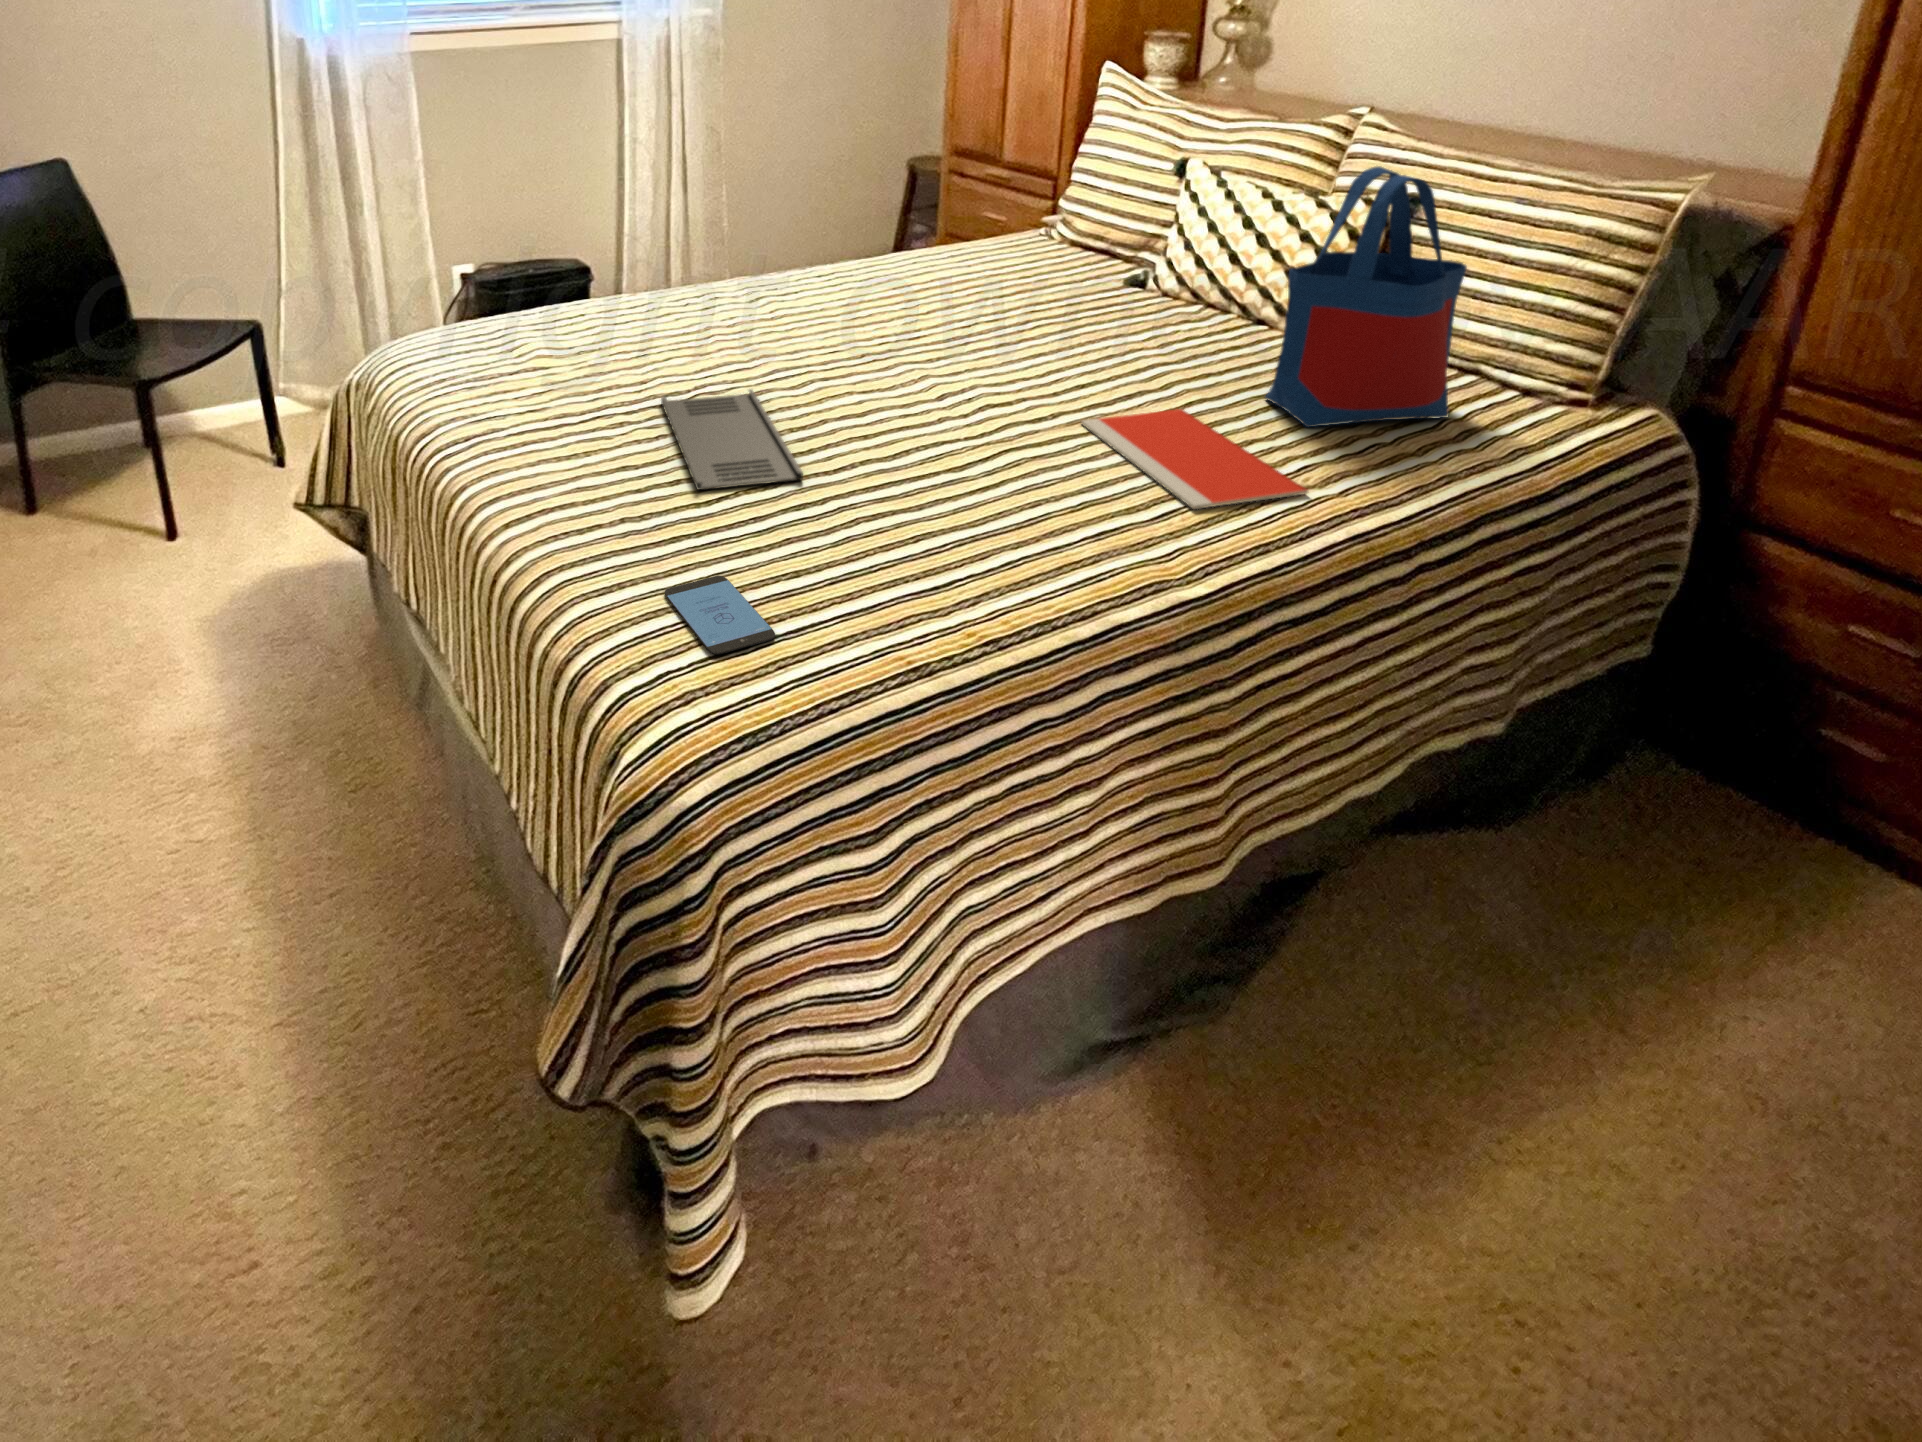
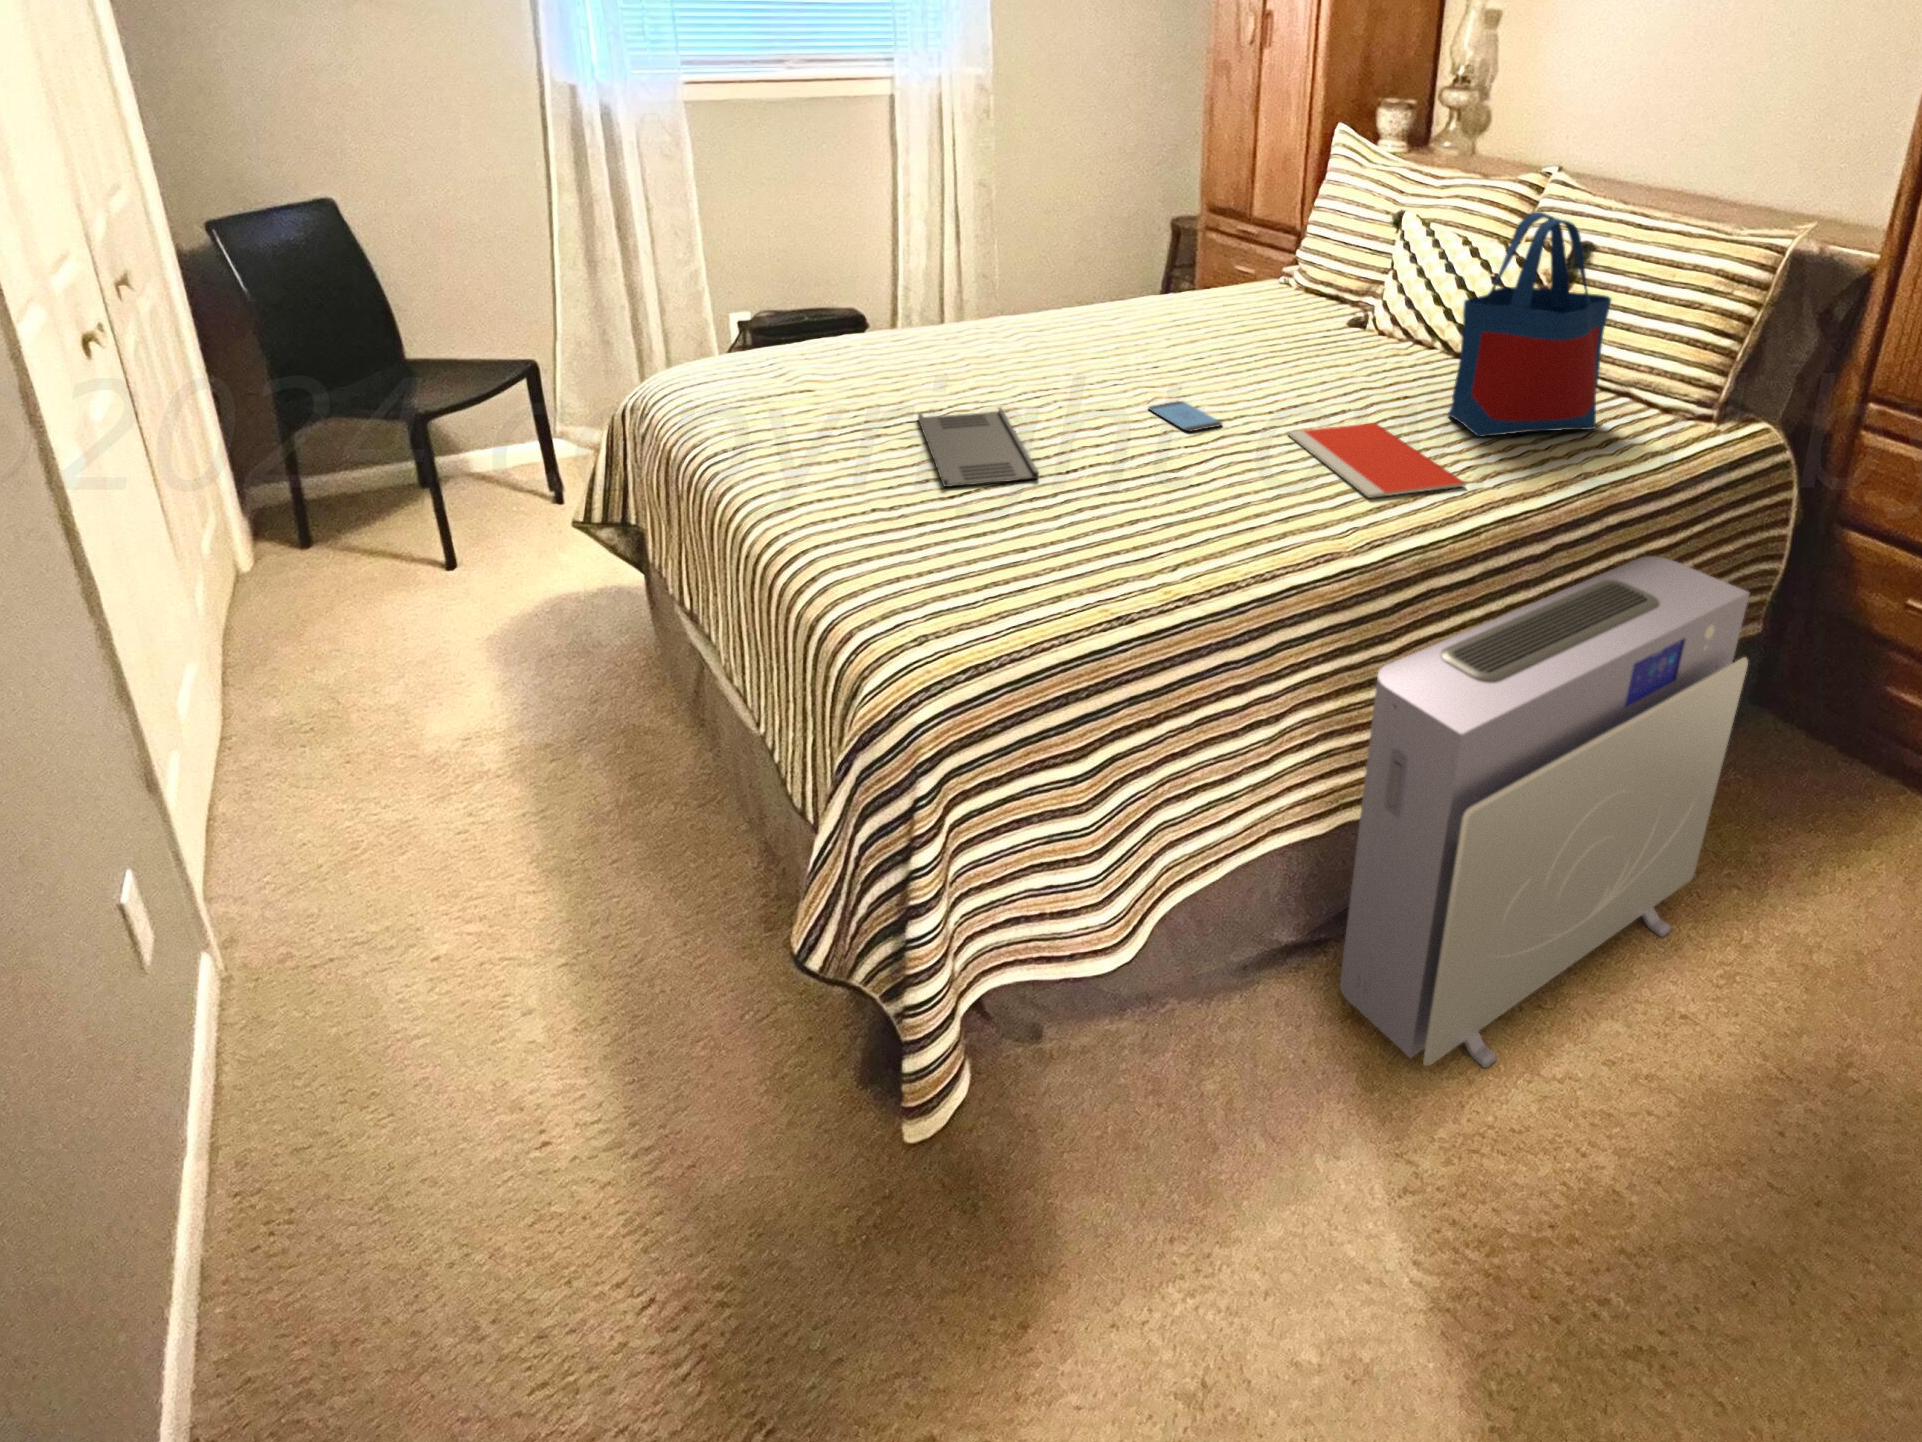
smartphone: present [665,576,775,654] -> present [1149,401,1222,431]
air purifier: none [1175,583,1687,1237] -> present [1340,556,1749,1068]

